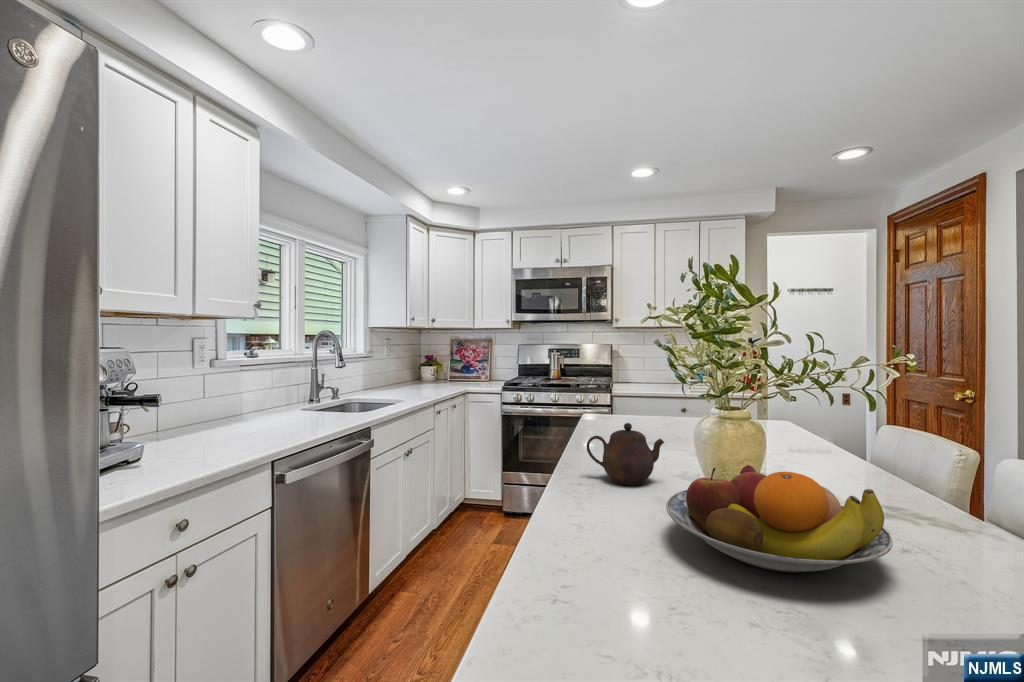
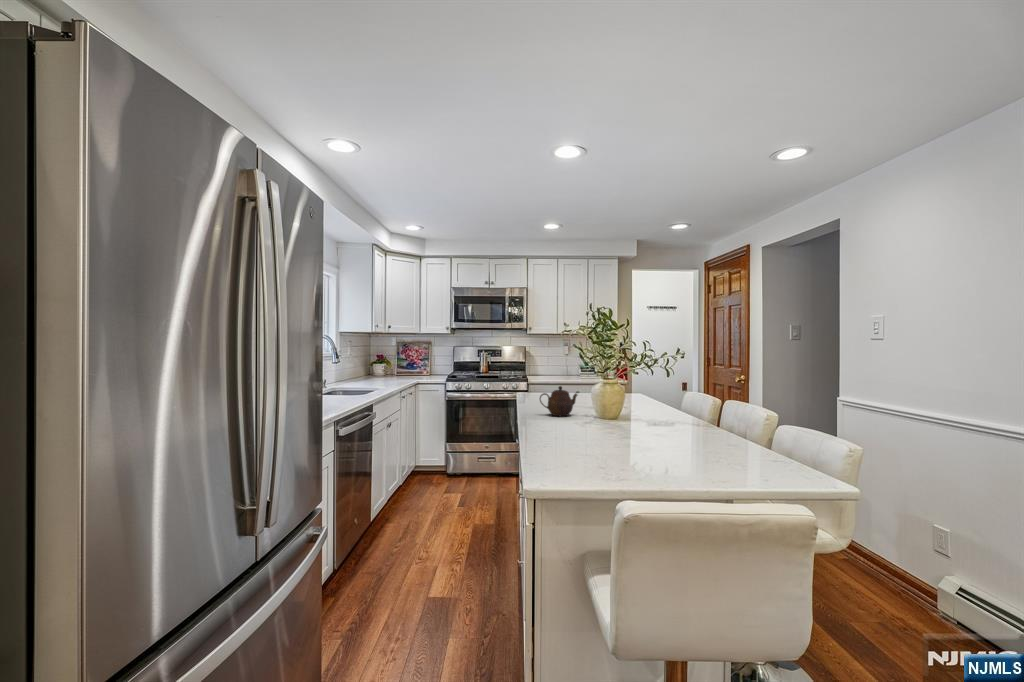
fruit bowl: present [666,465,893,572] -> none [583,396,663,432]

